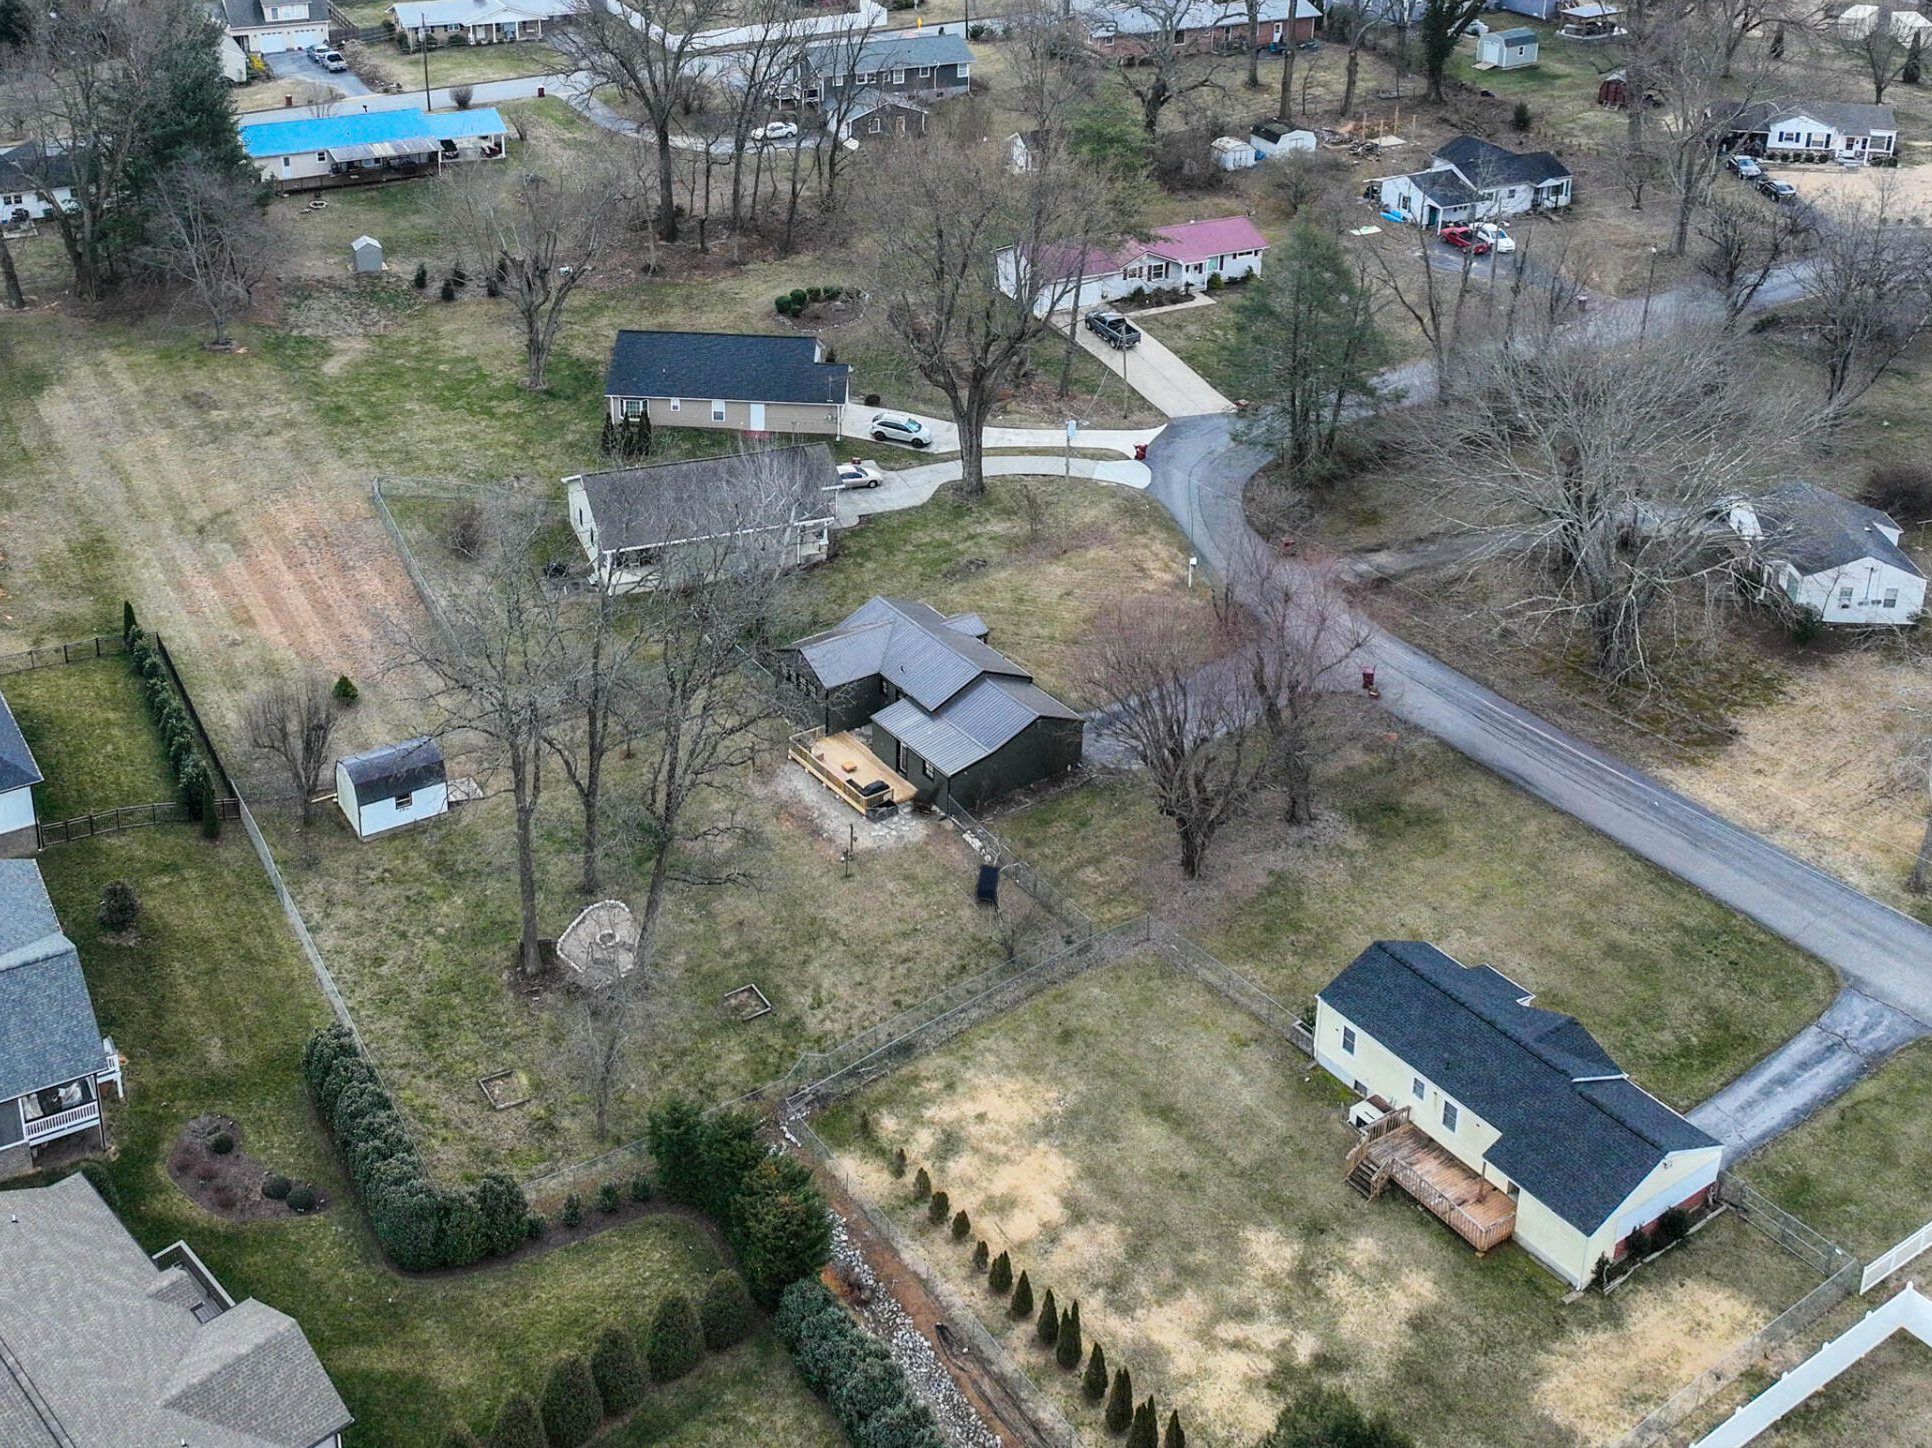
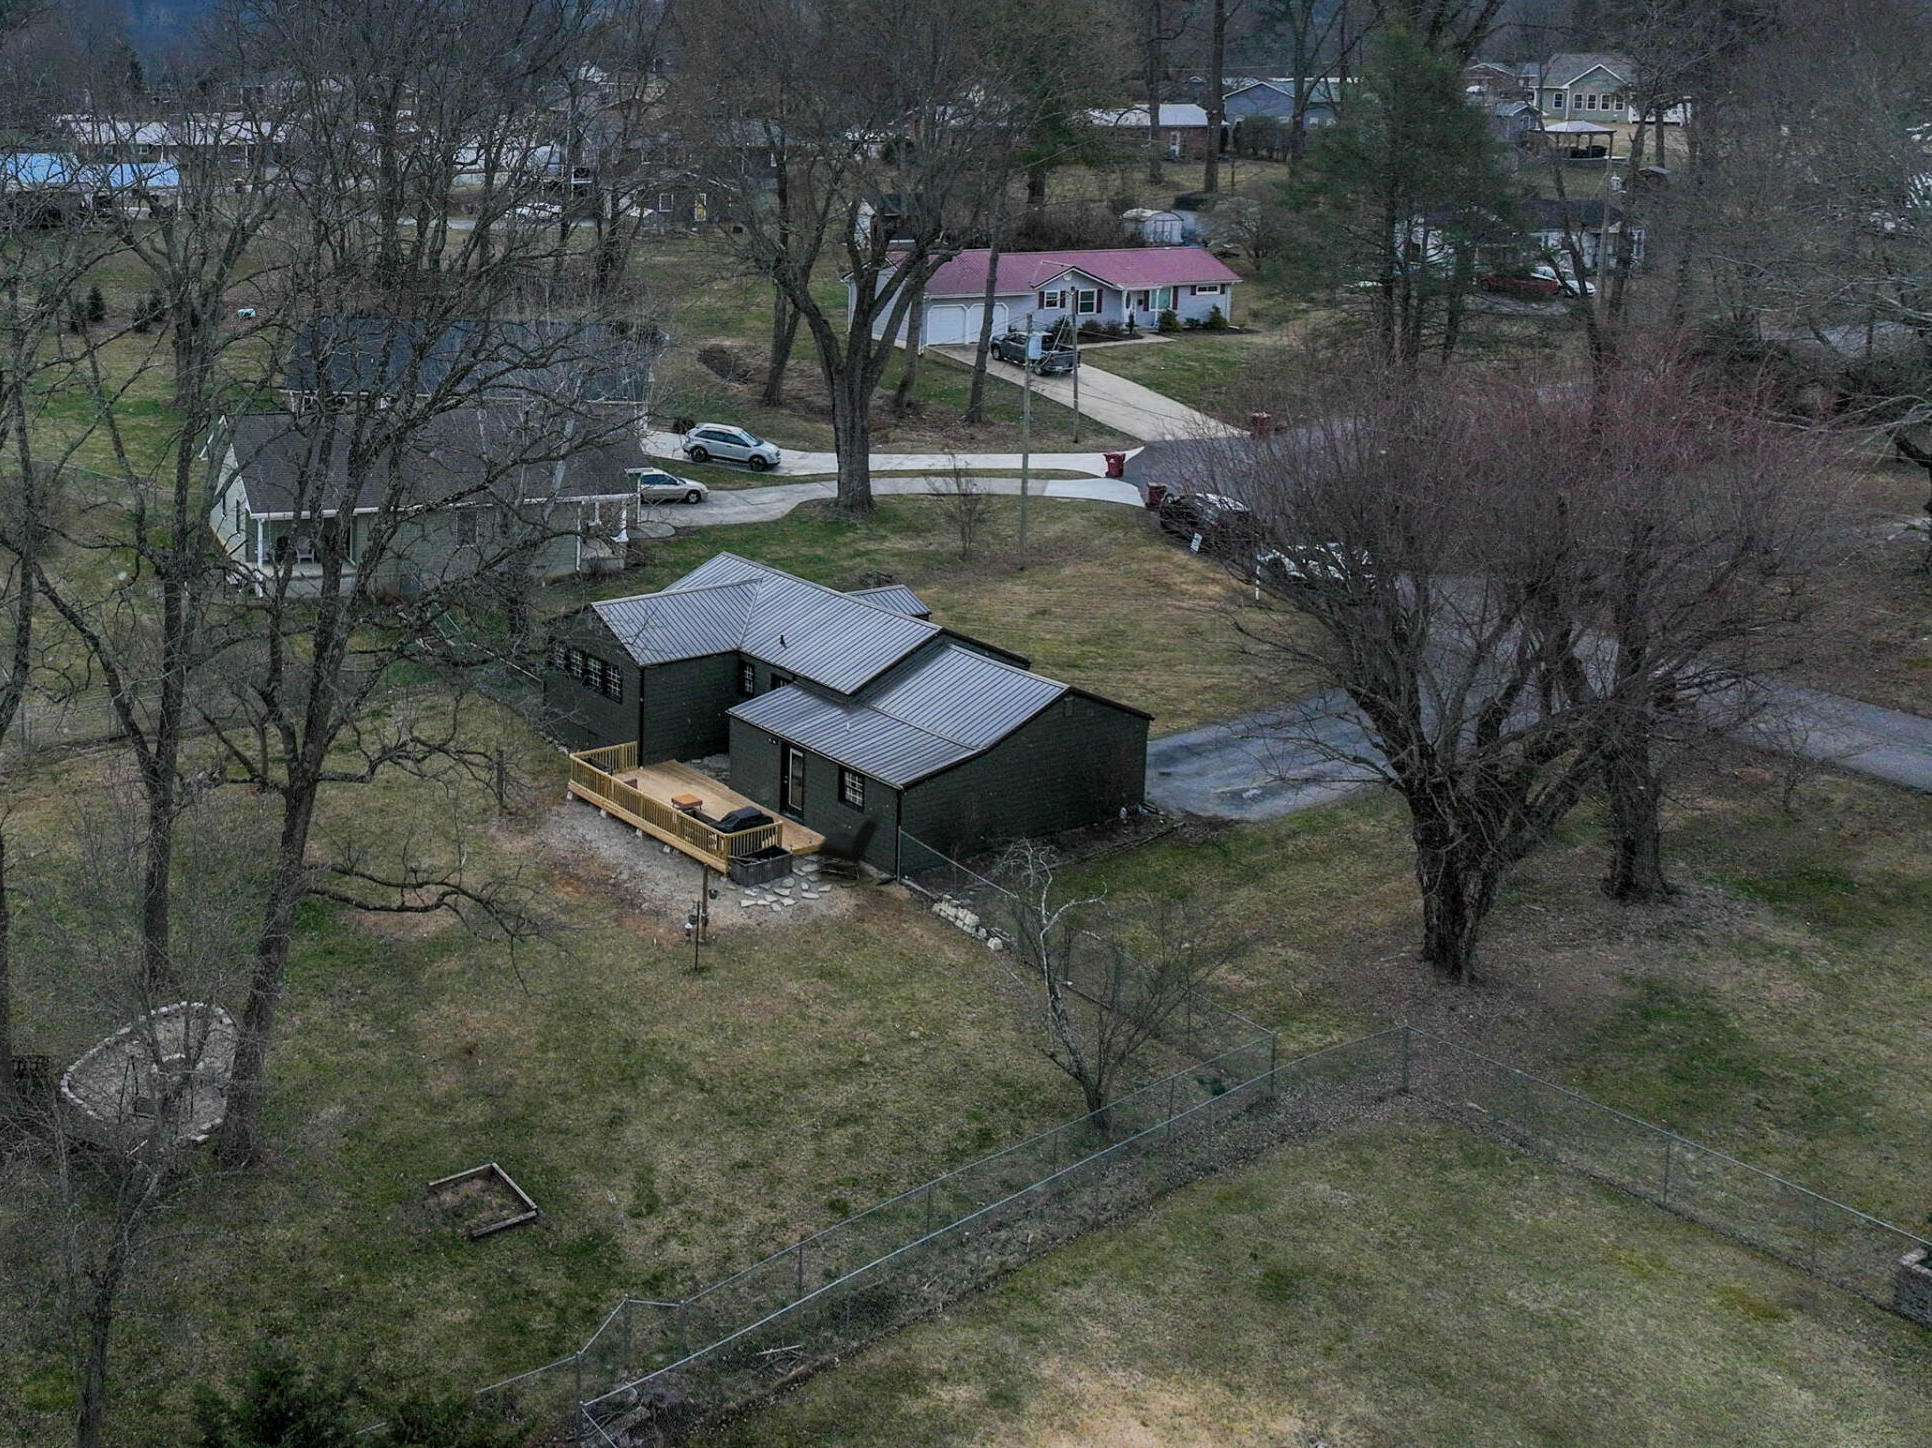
bench: present [975,864,1000,904] -> none [983,944,1030,1027]

